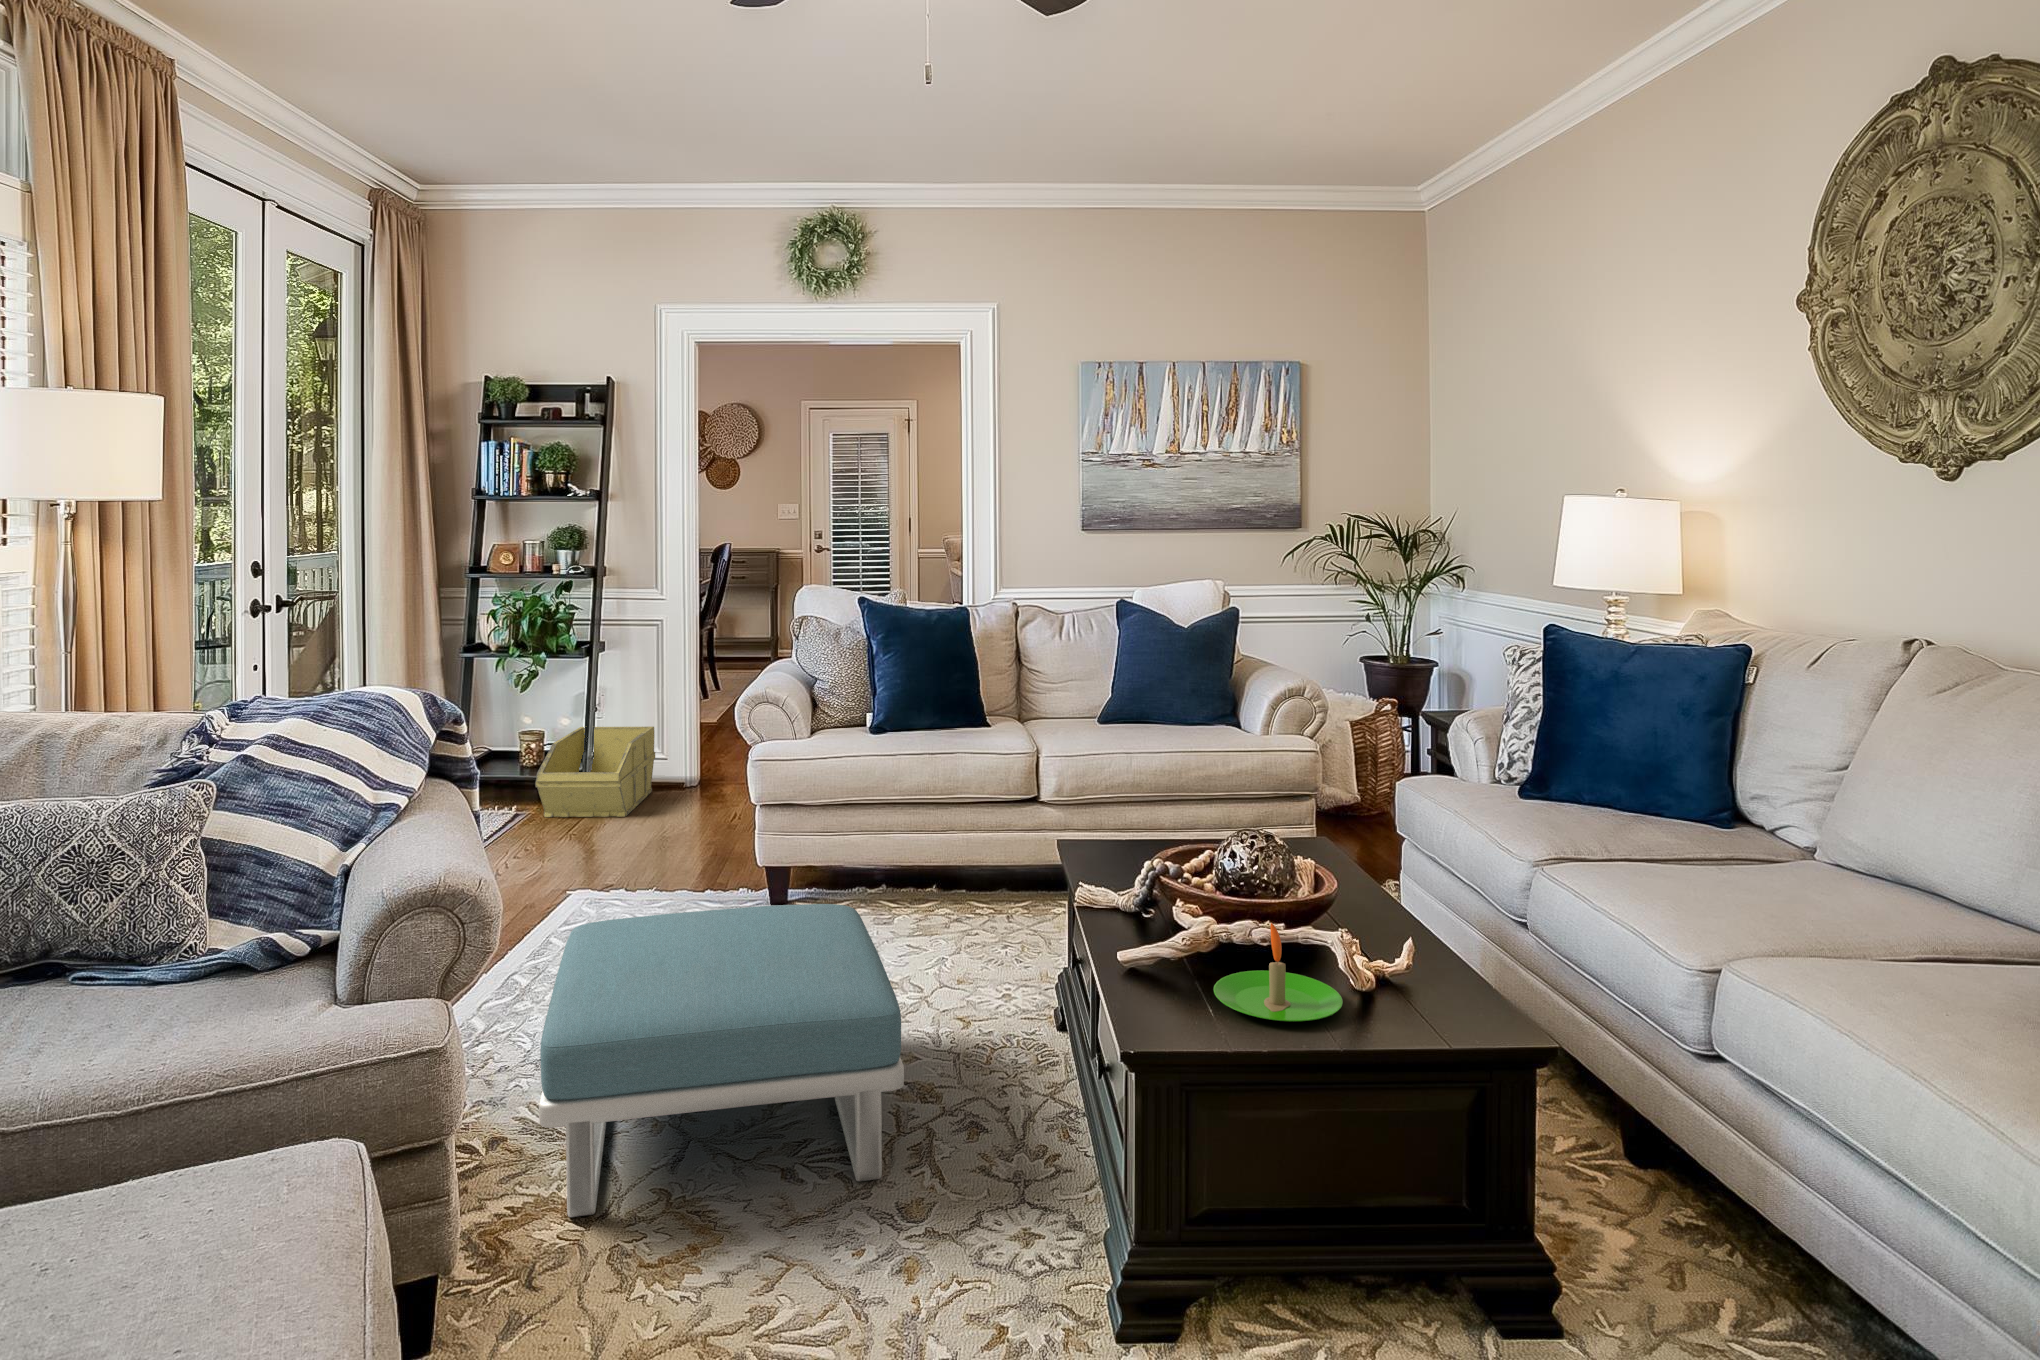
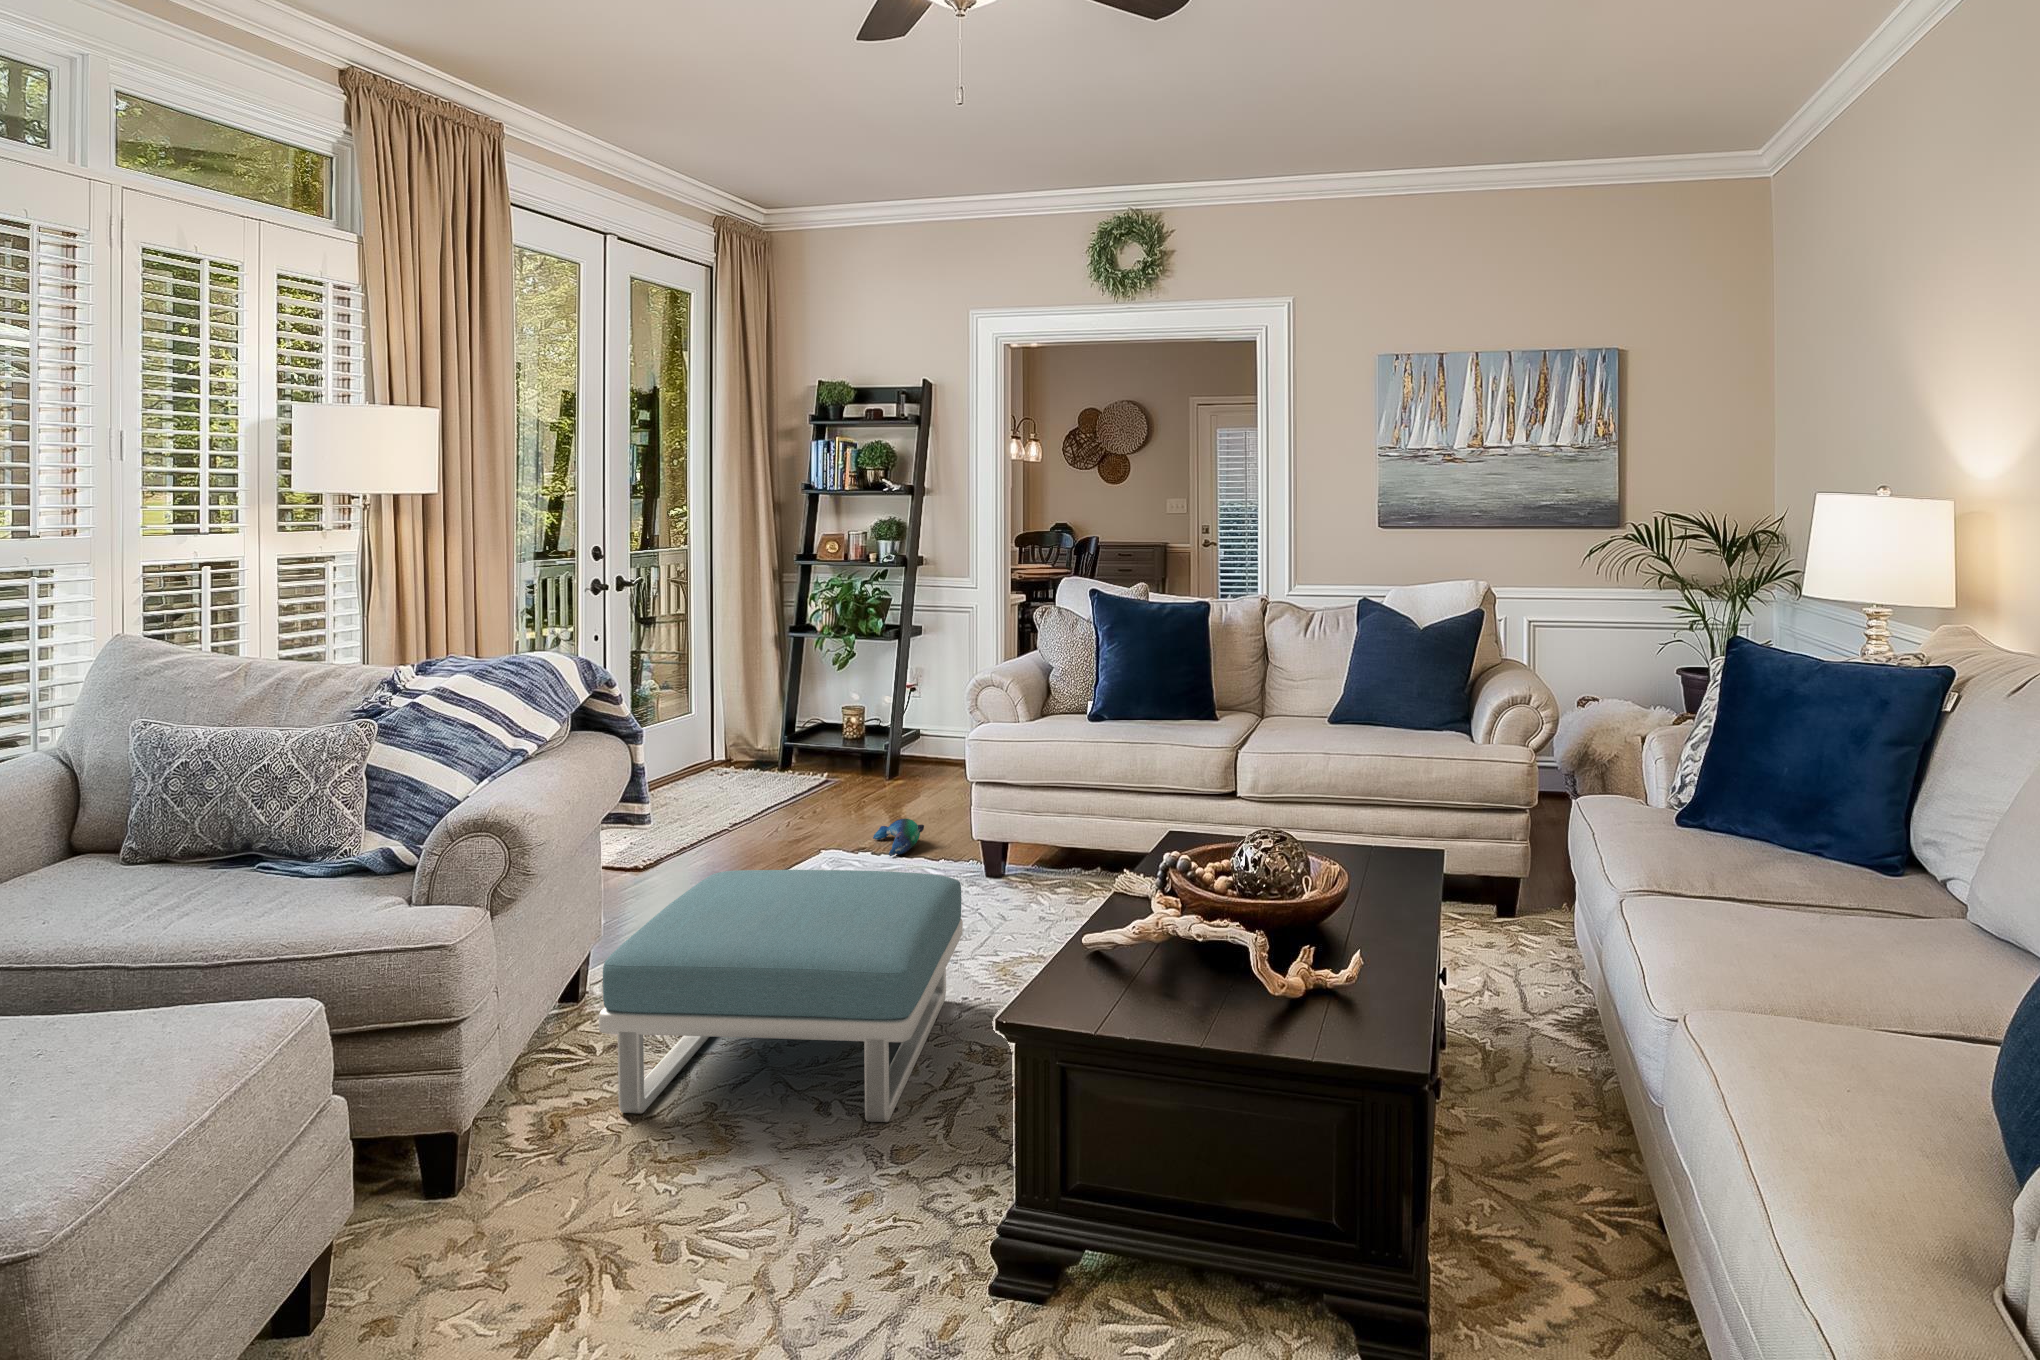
storage bin: present [535,727,655,817] -> none [831,707,954,792]
plush toy: none [625,846,687,888] -> present [873,818,924,856]
candle: present [1214,923,1343,1021] -> none [1122,916,1245,1012]

